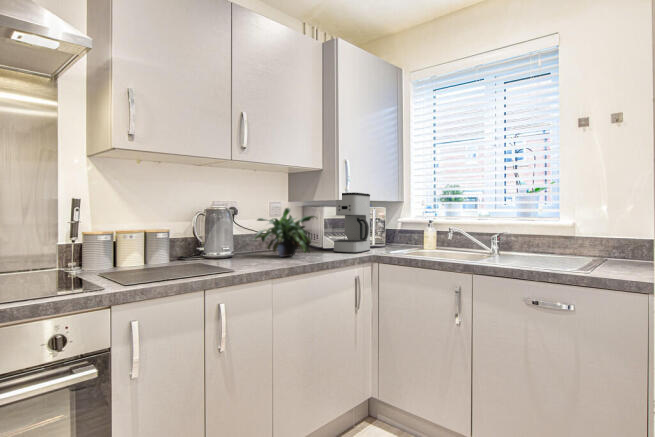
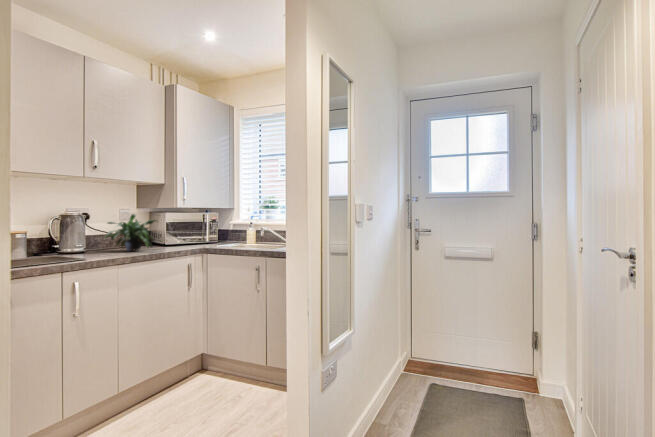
coffee maker: present [334,193,370,253] -> none [174,202,204,247]

